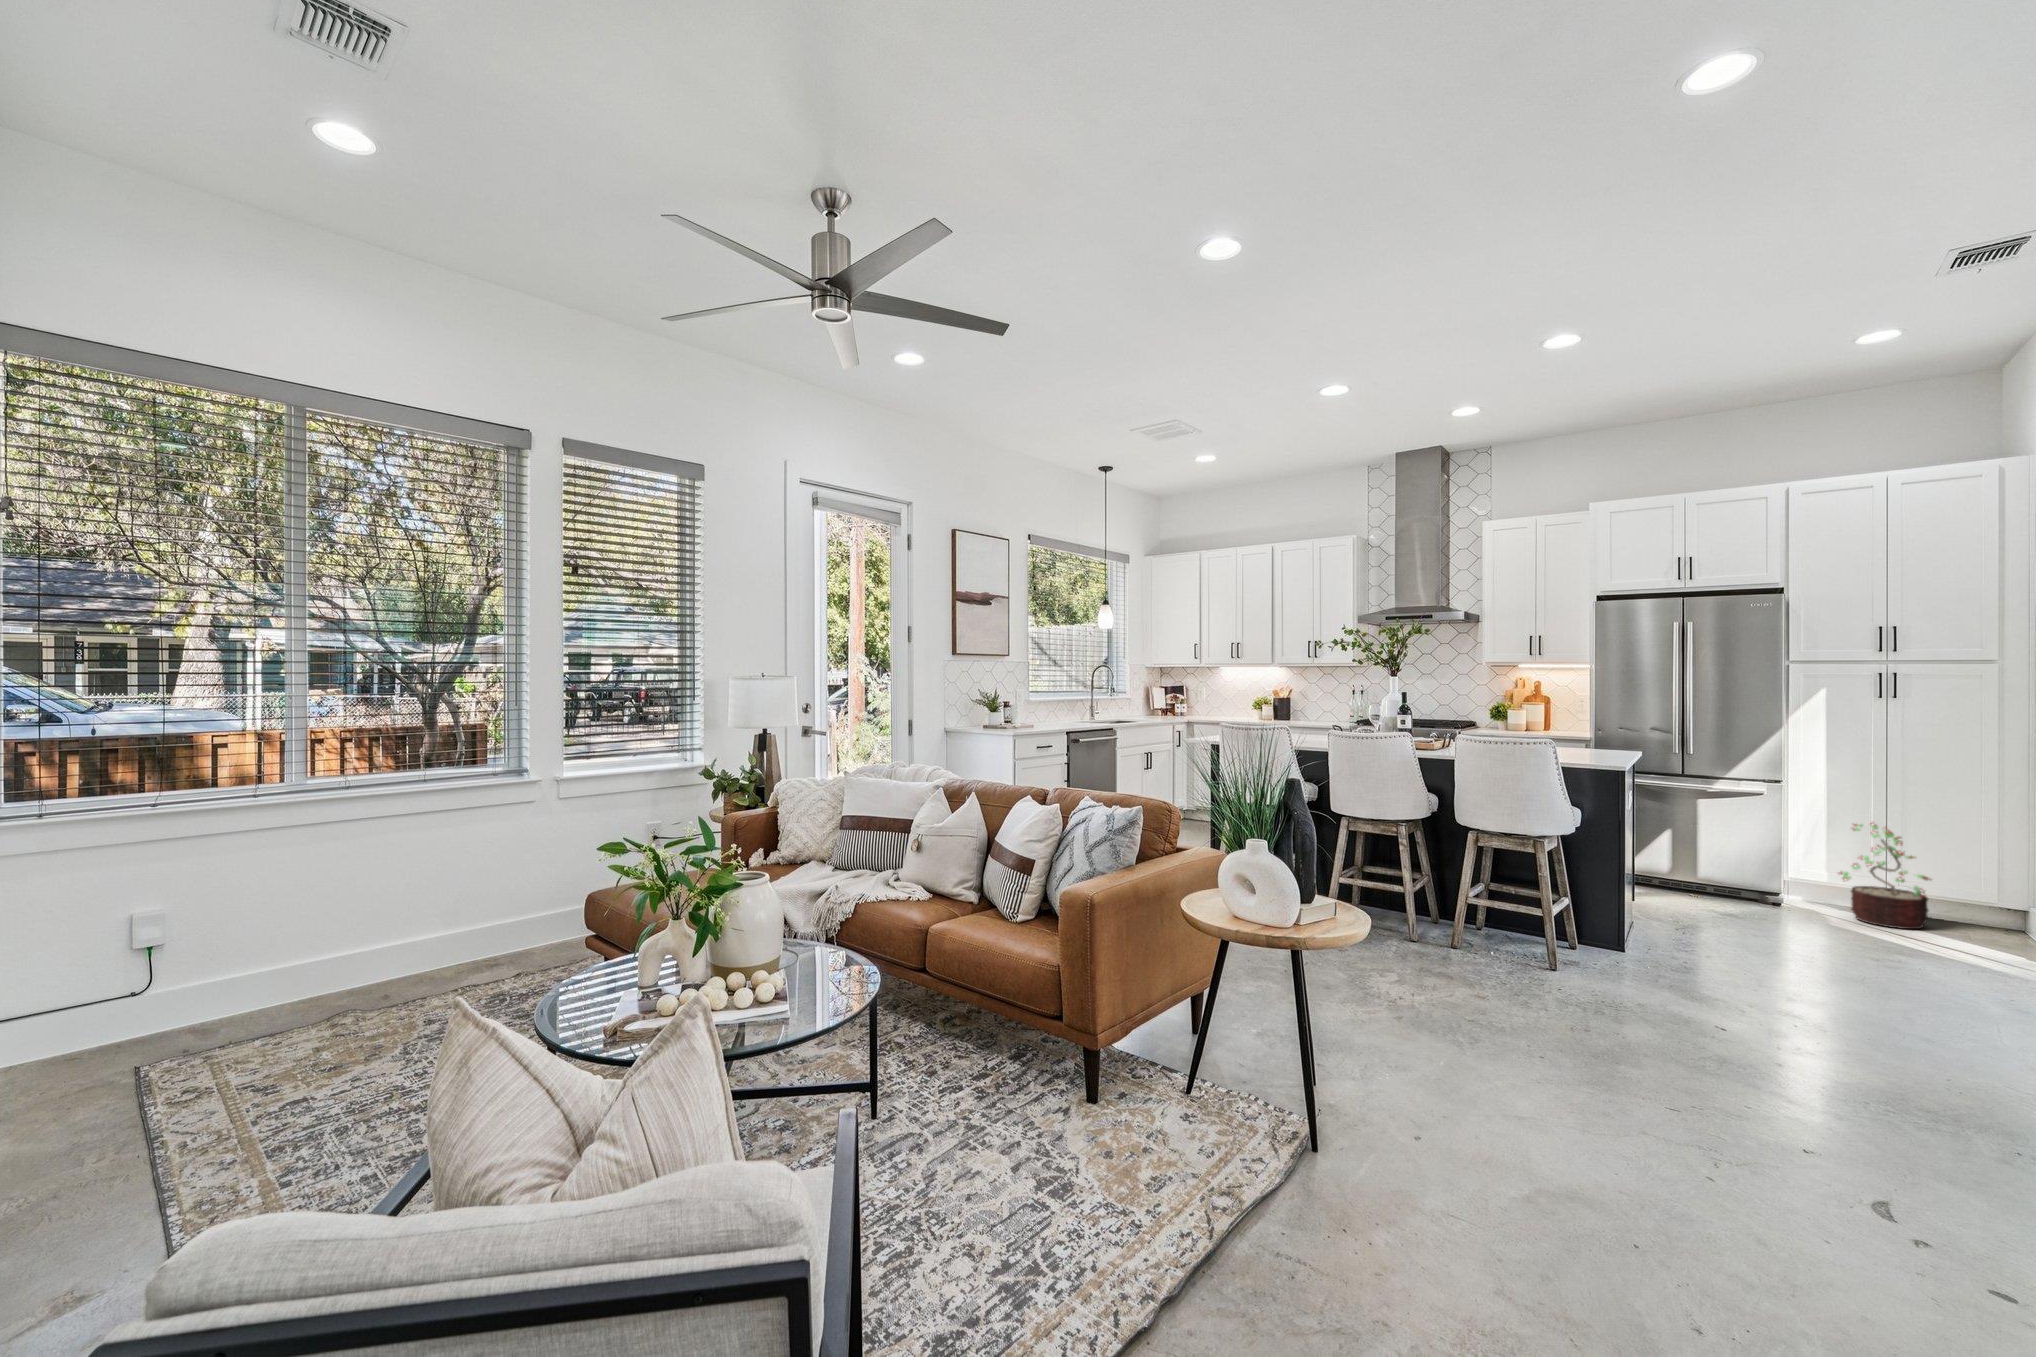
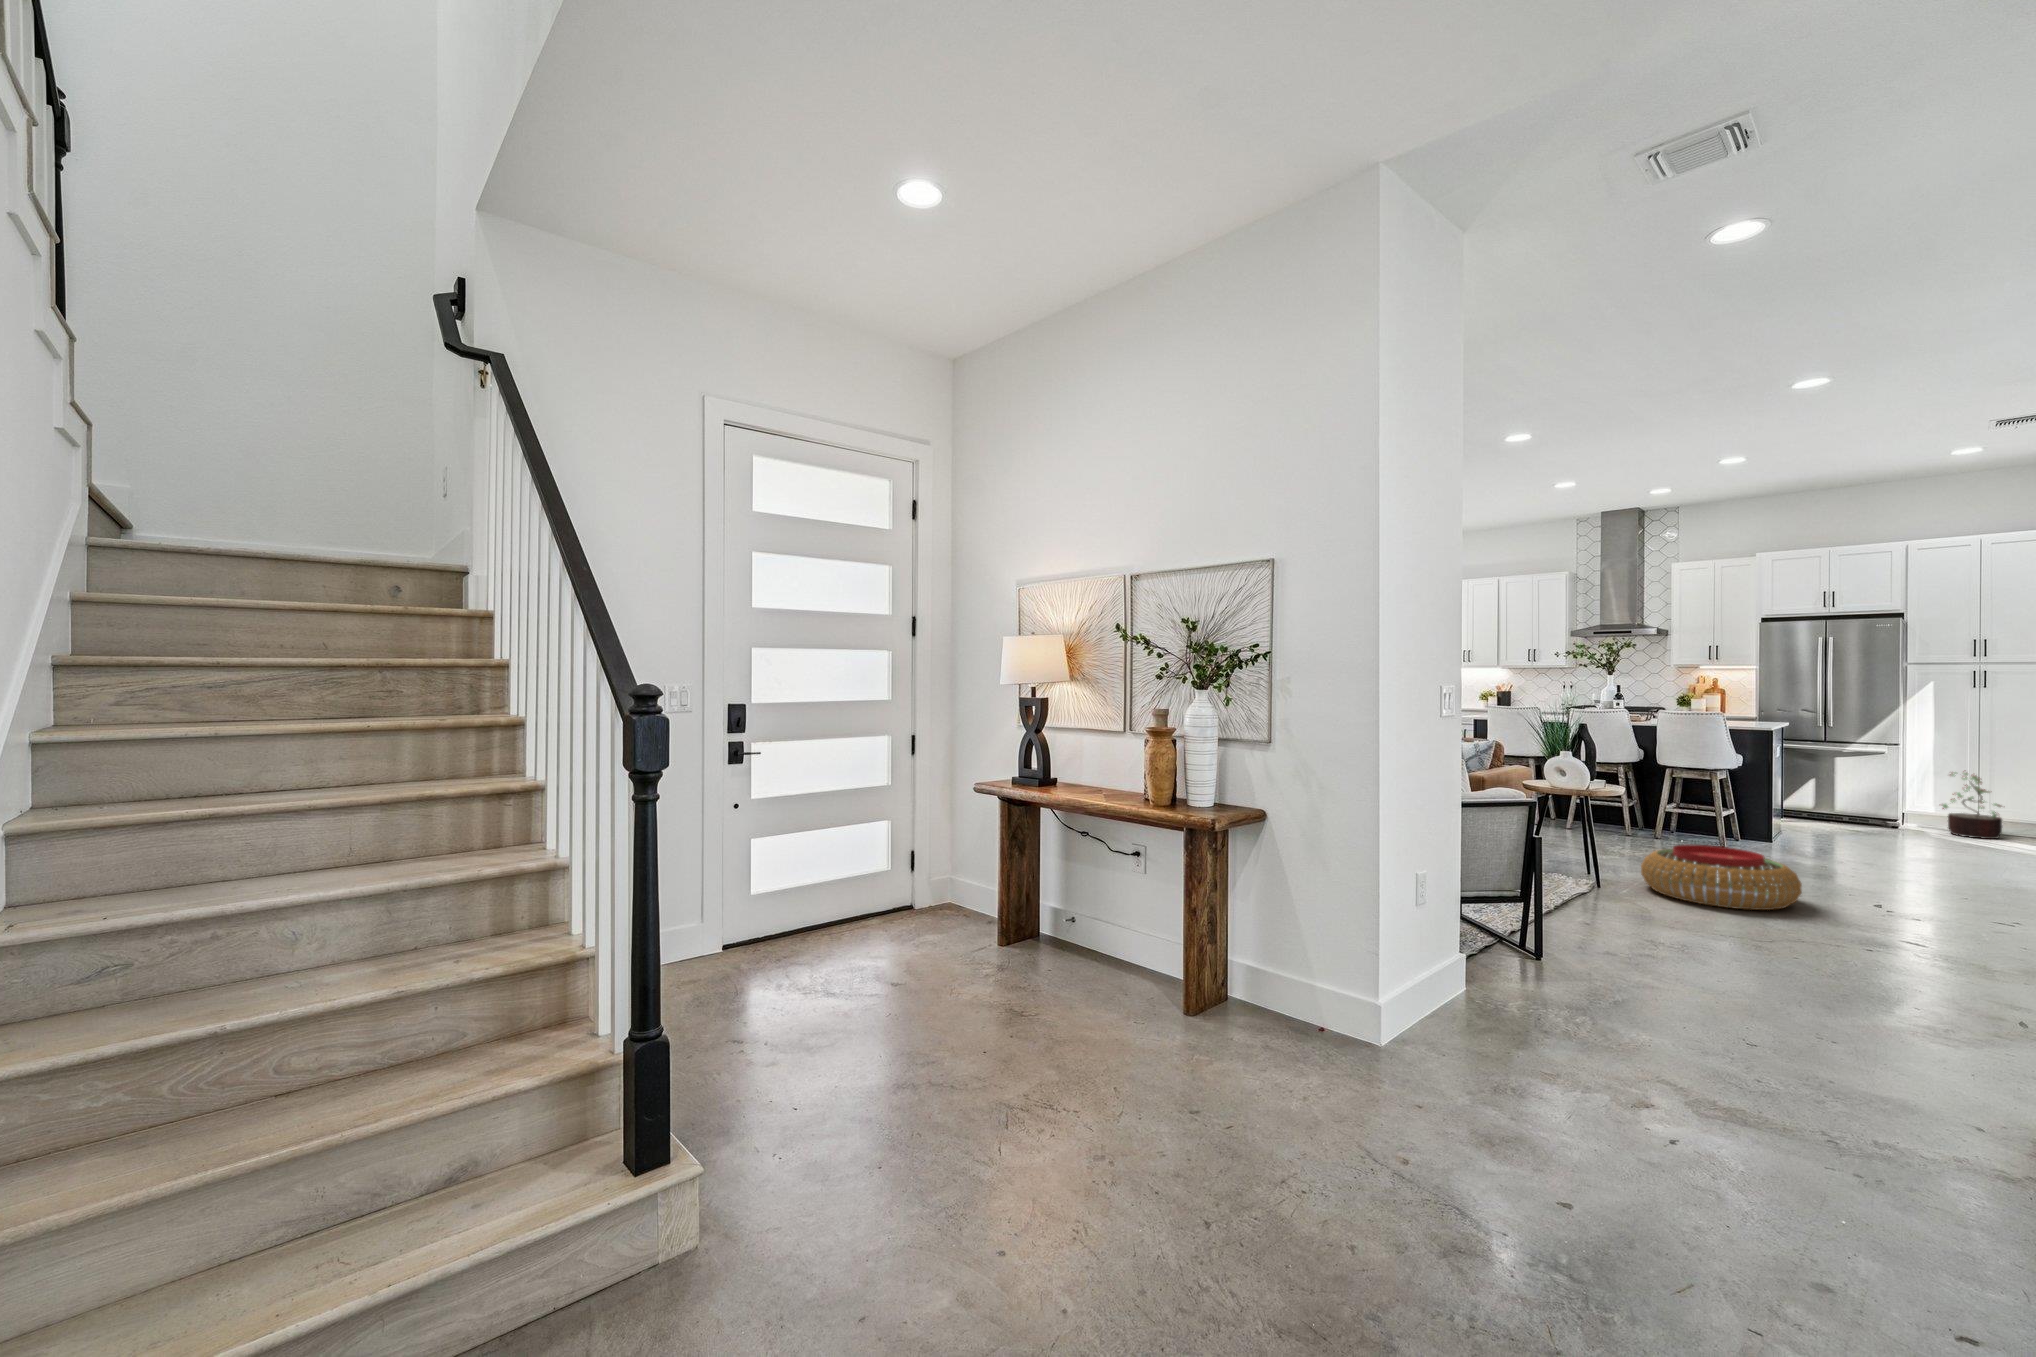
pouf: none [1404,1047,1743,1261] -> present [1641,845,1802,910]

